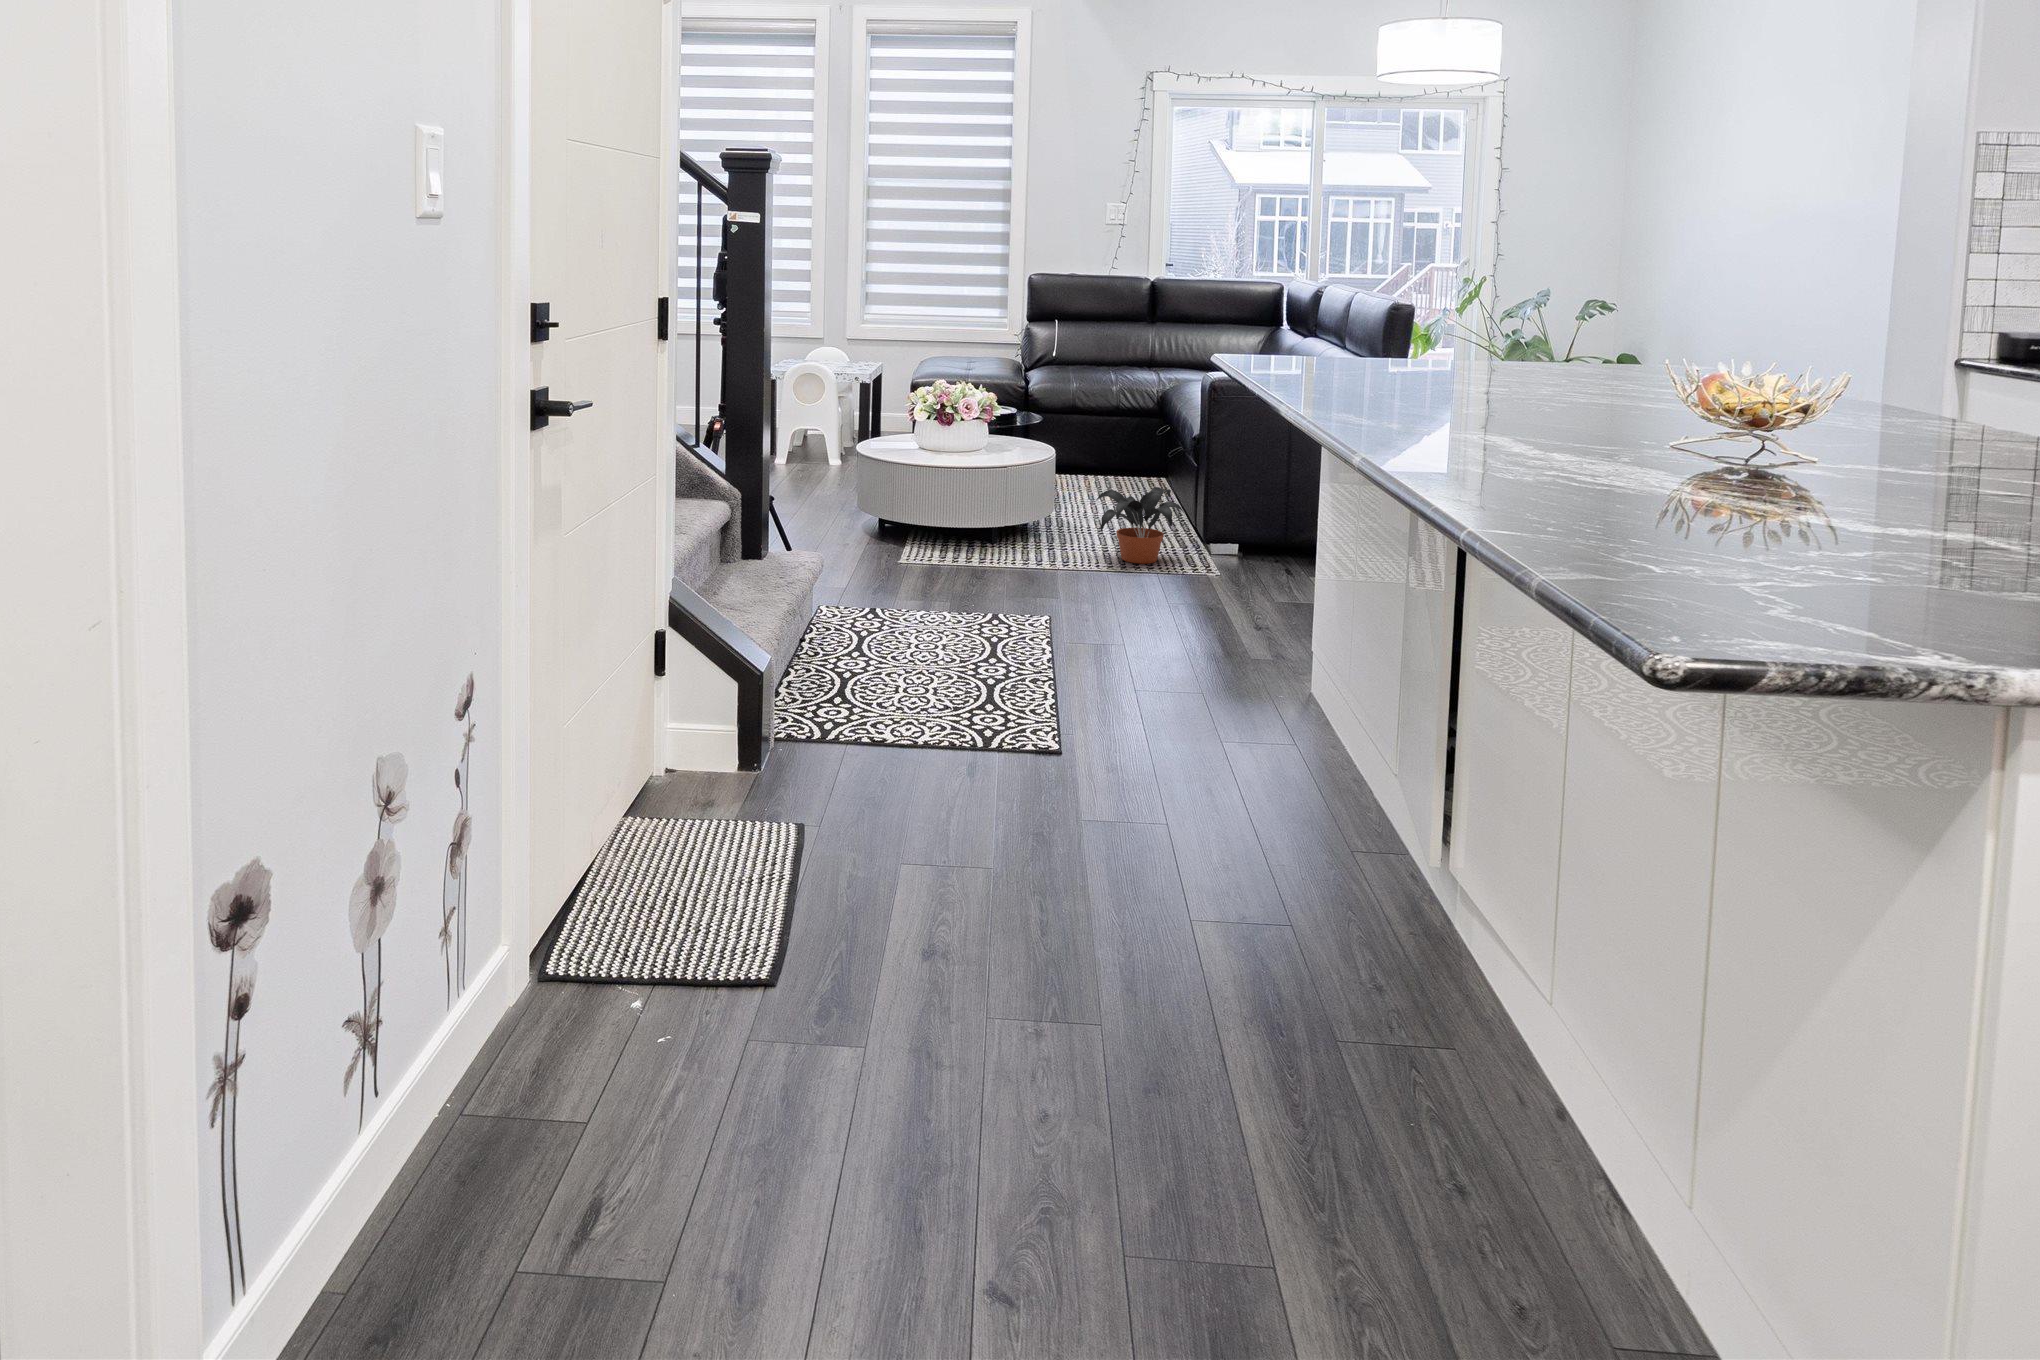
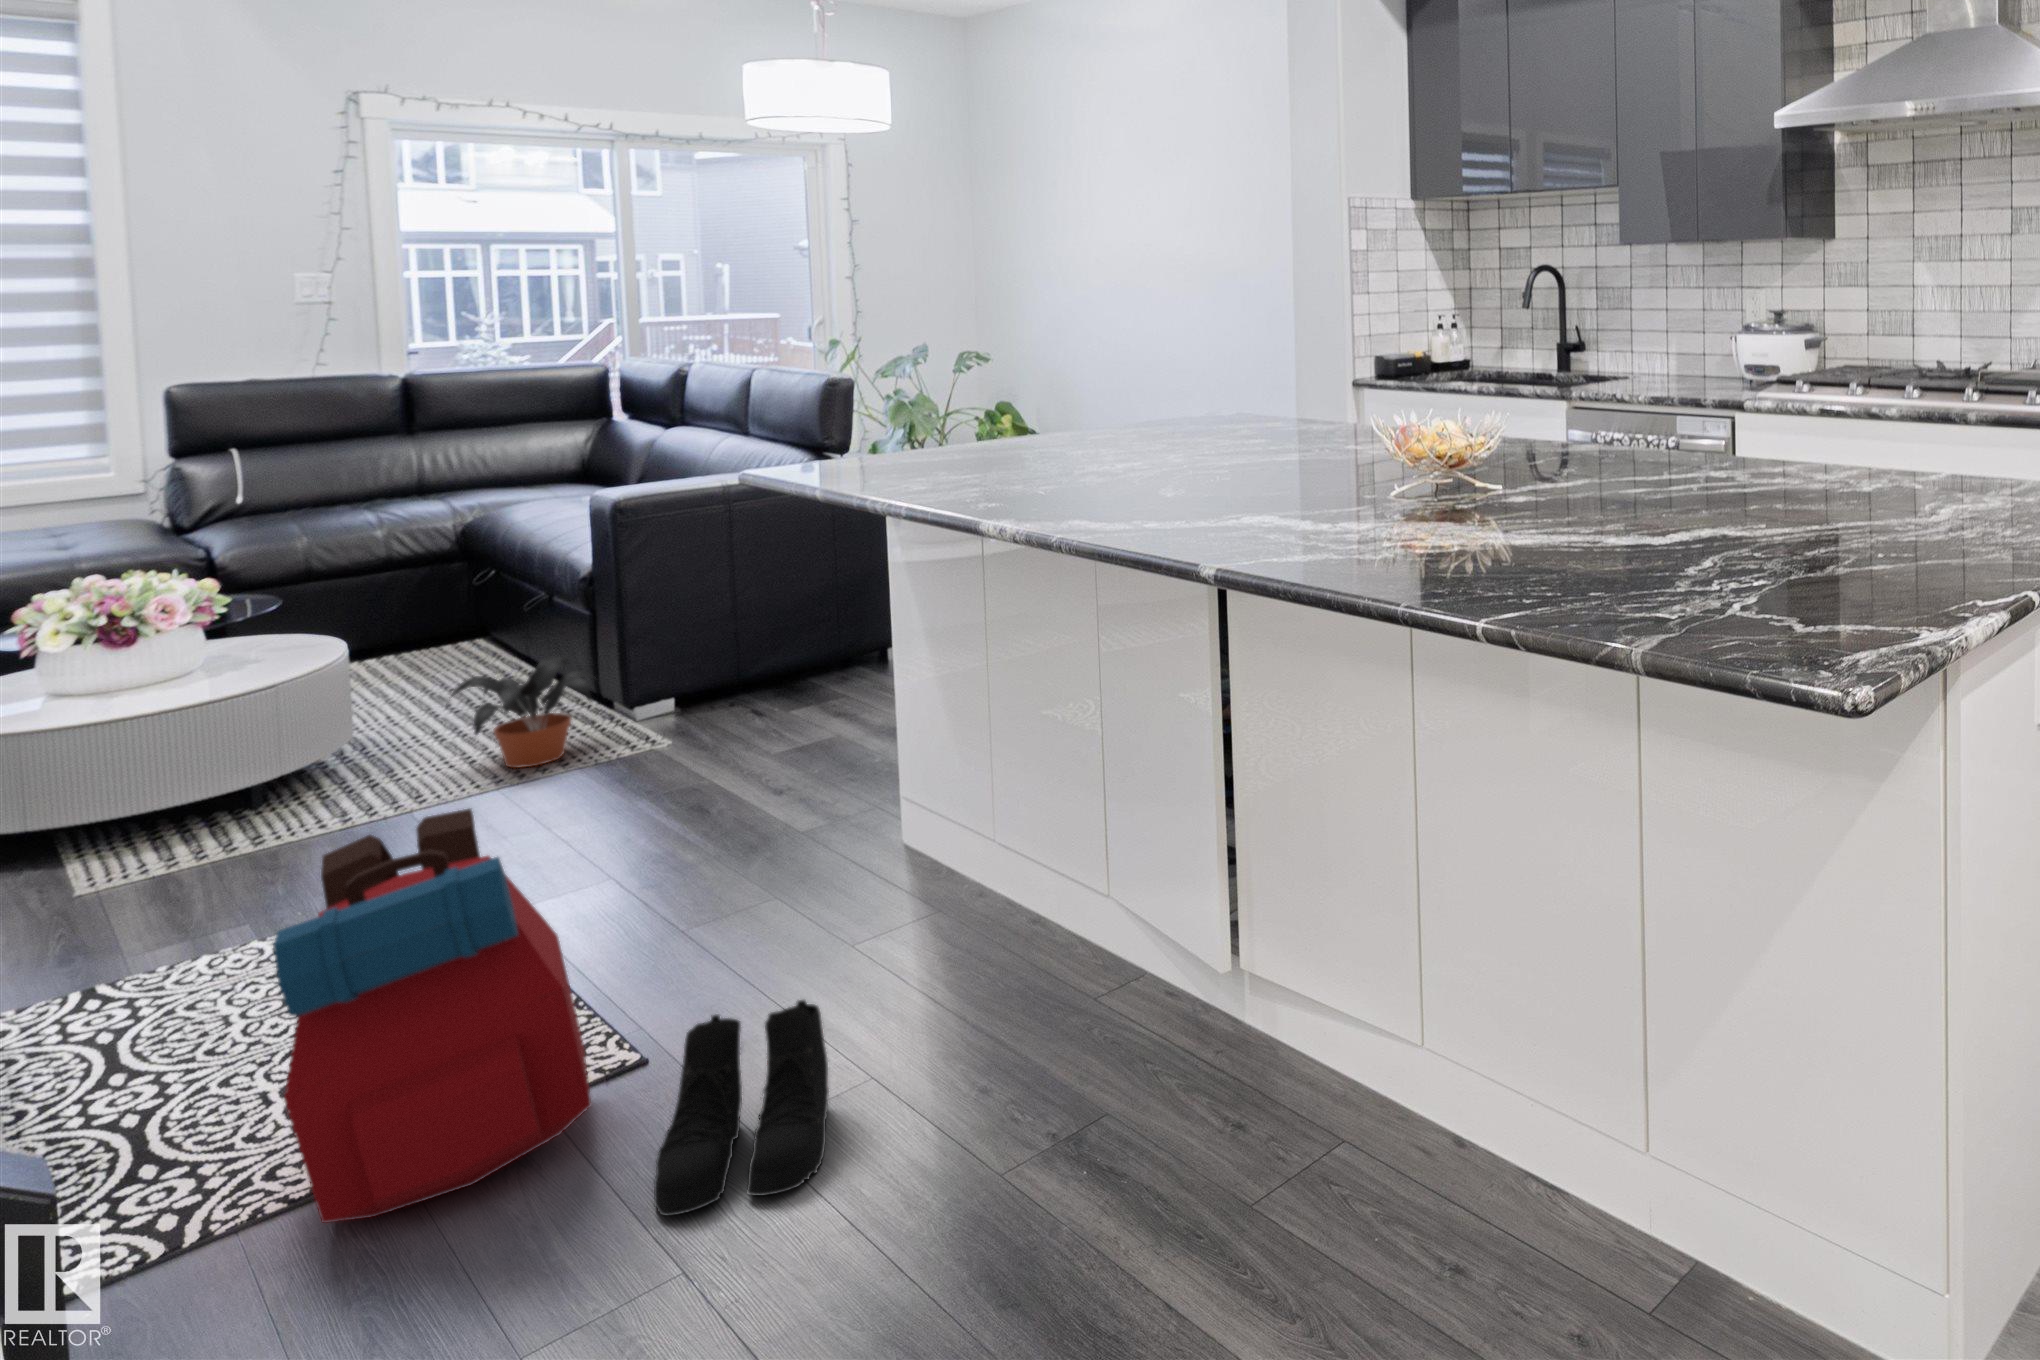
backpack: none [858,541,1025,772] -> present [273,809,591,1223]
boots: none [1005,723,1131,854] -> present [654,1000,829,1216]

